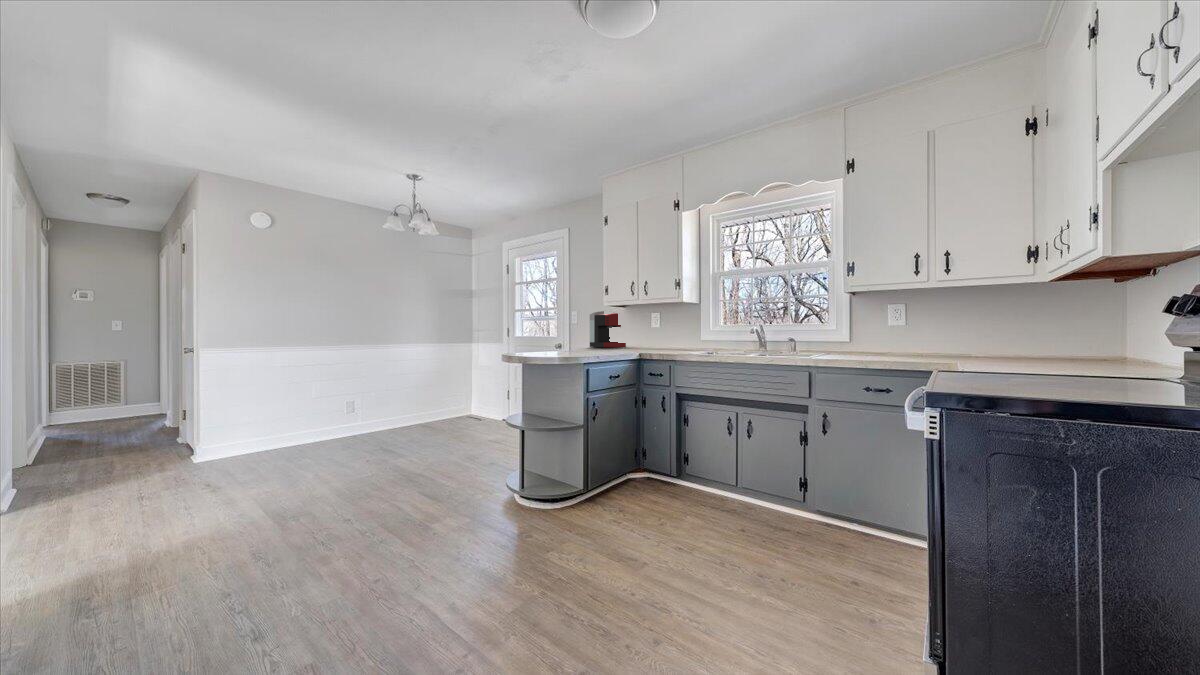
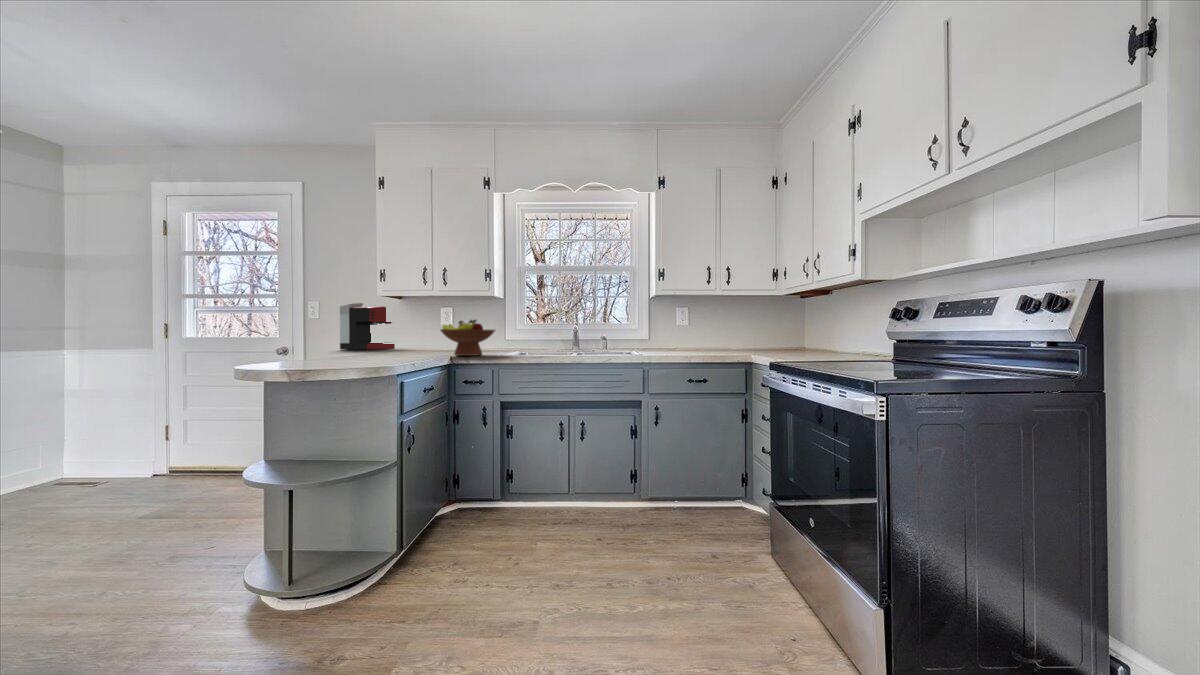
fruit bowl: none [631,322,676,353] -> present [440,320,496,356]

